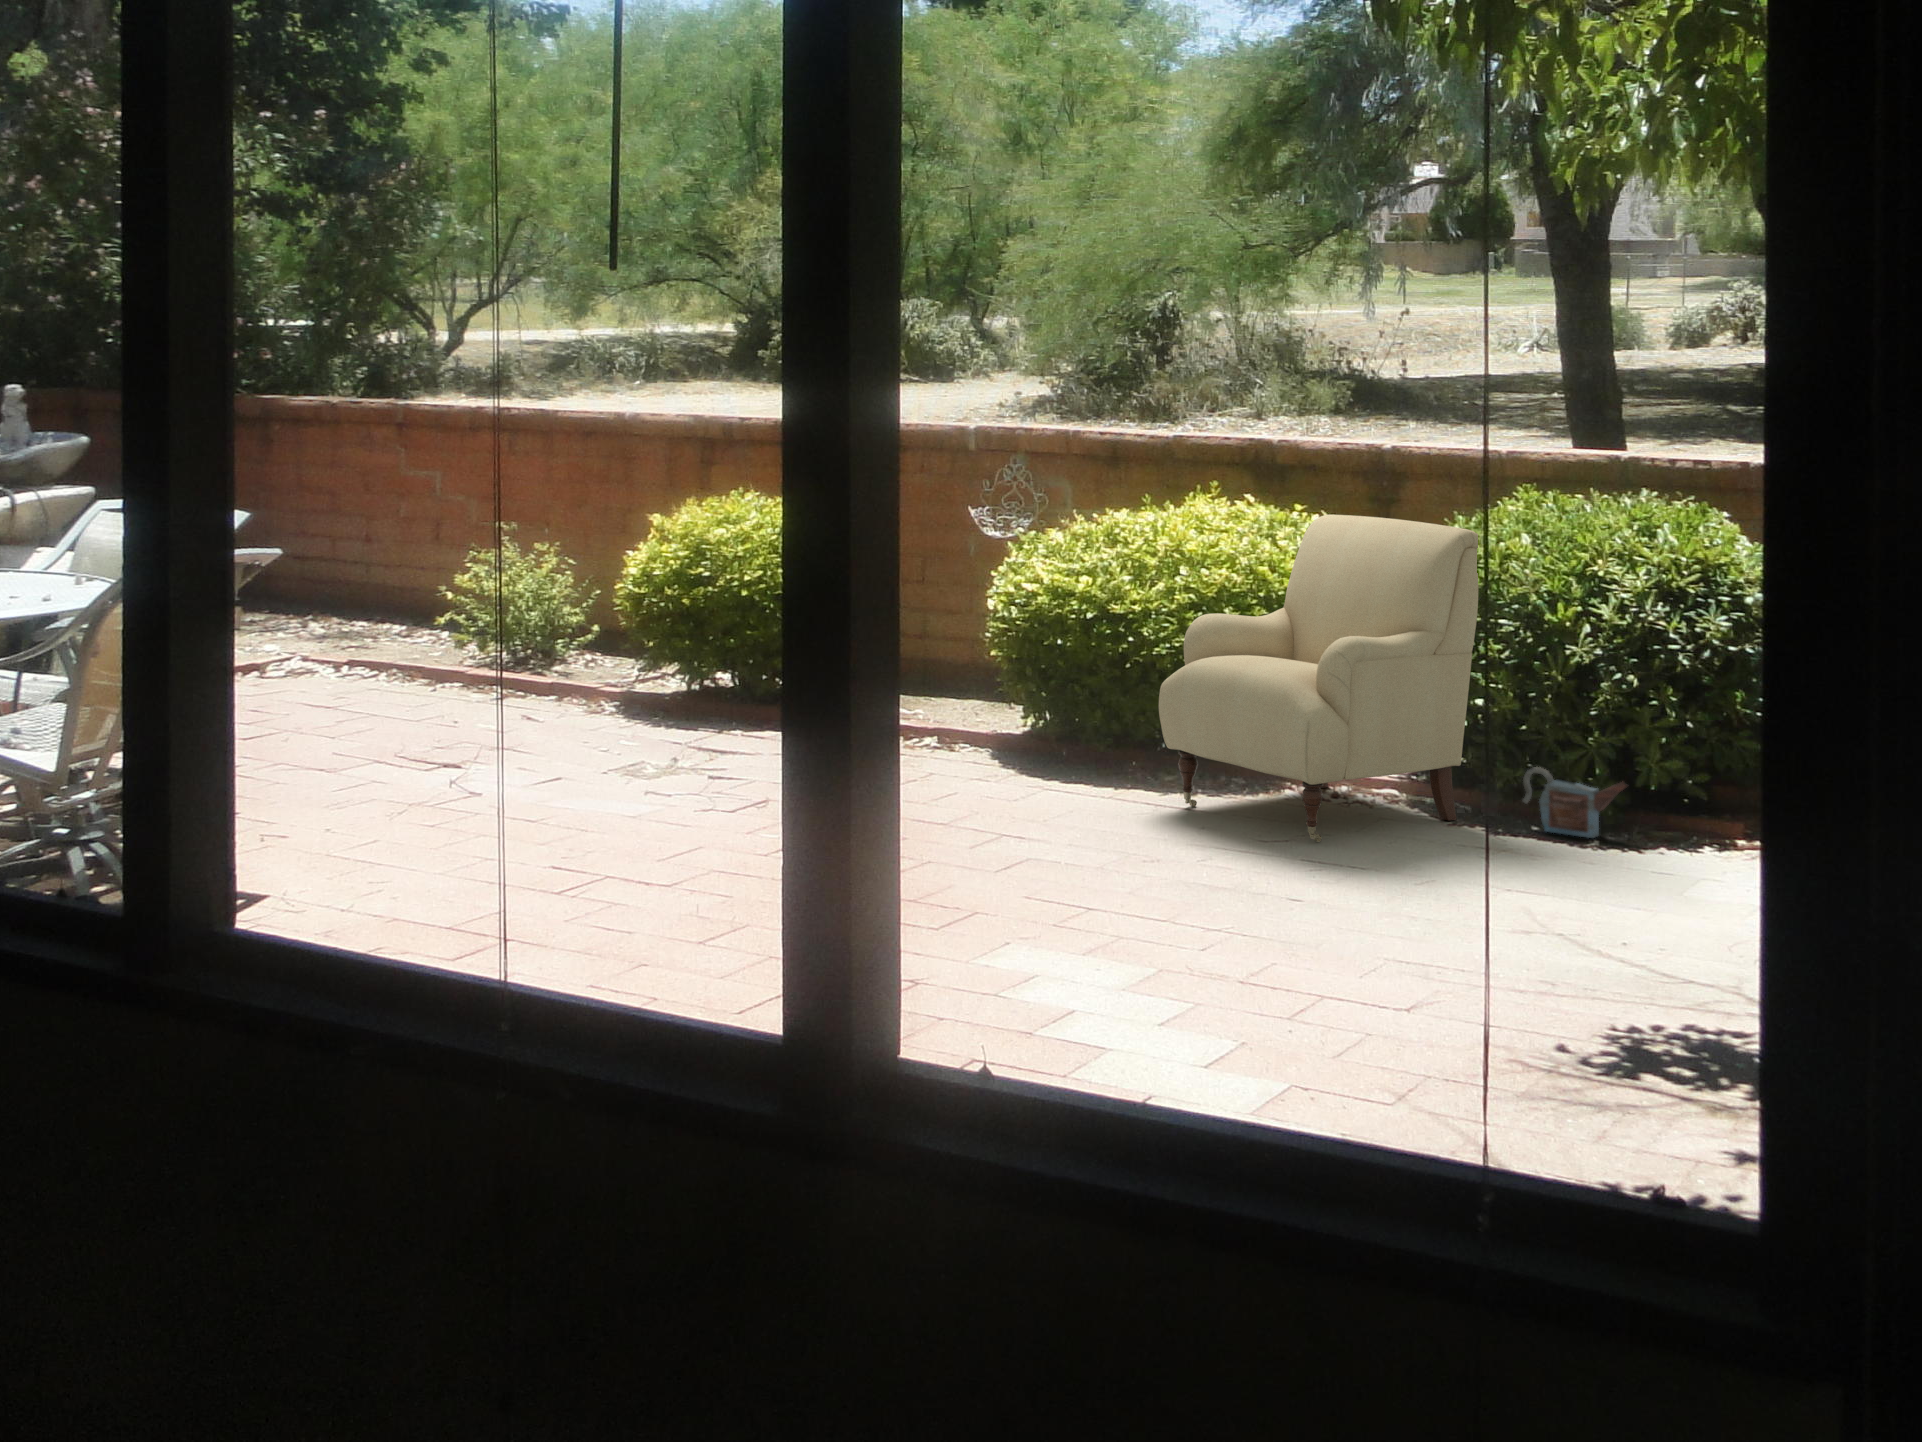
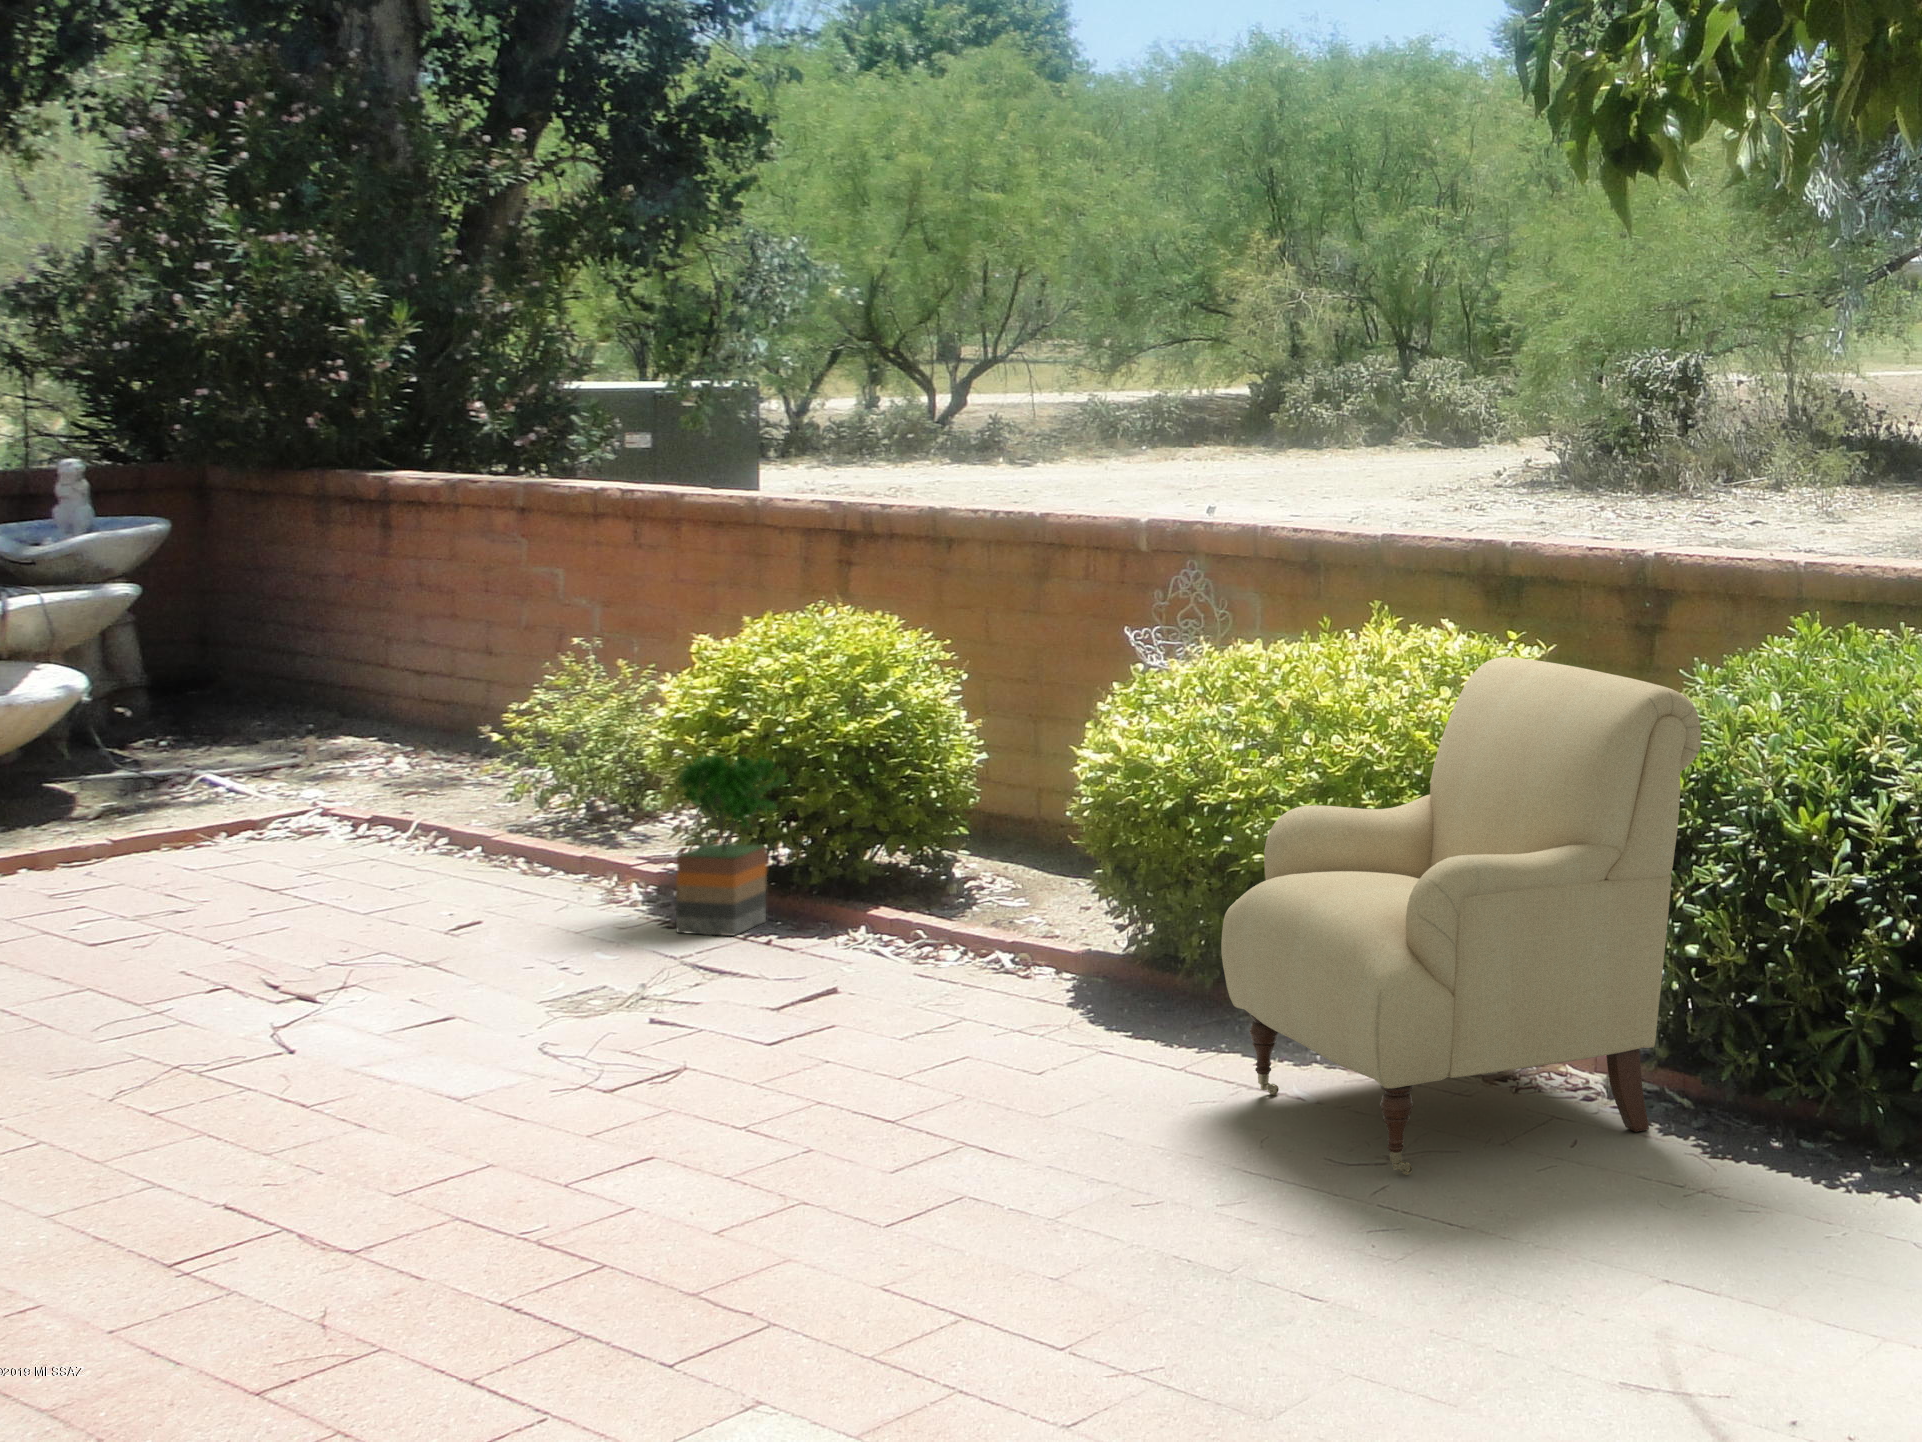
potted tree: none [663,597,748,729] -> present [676,754,785,936]
watering can: present [1523,767,1628,838] -> none [1741,1055,1892,1174]

